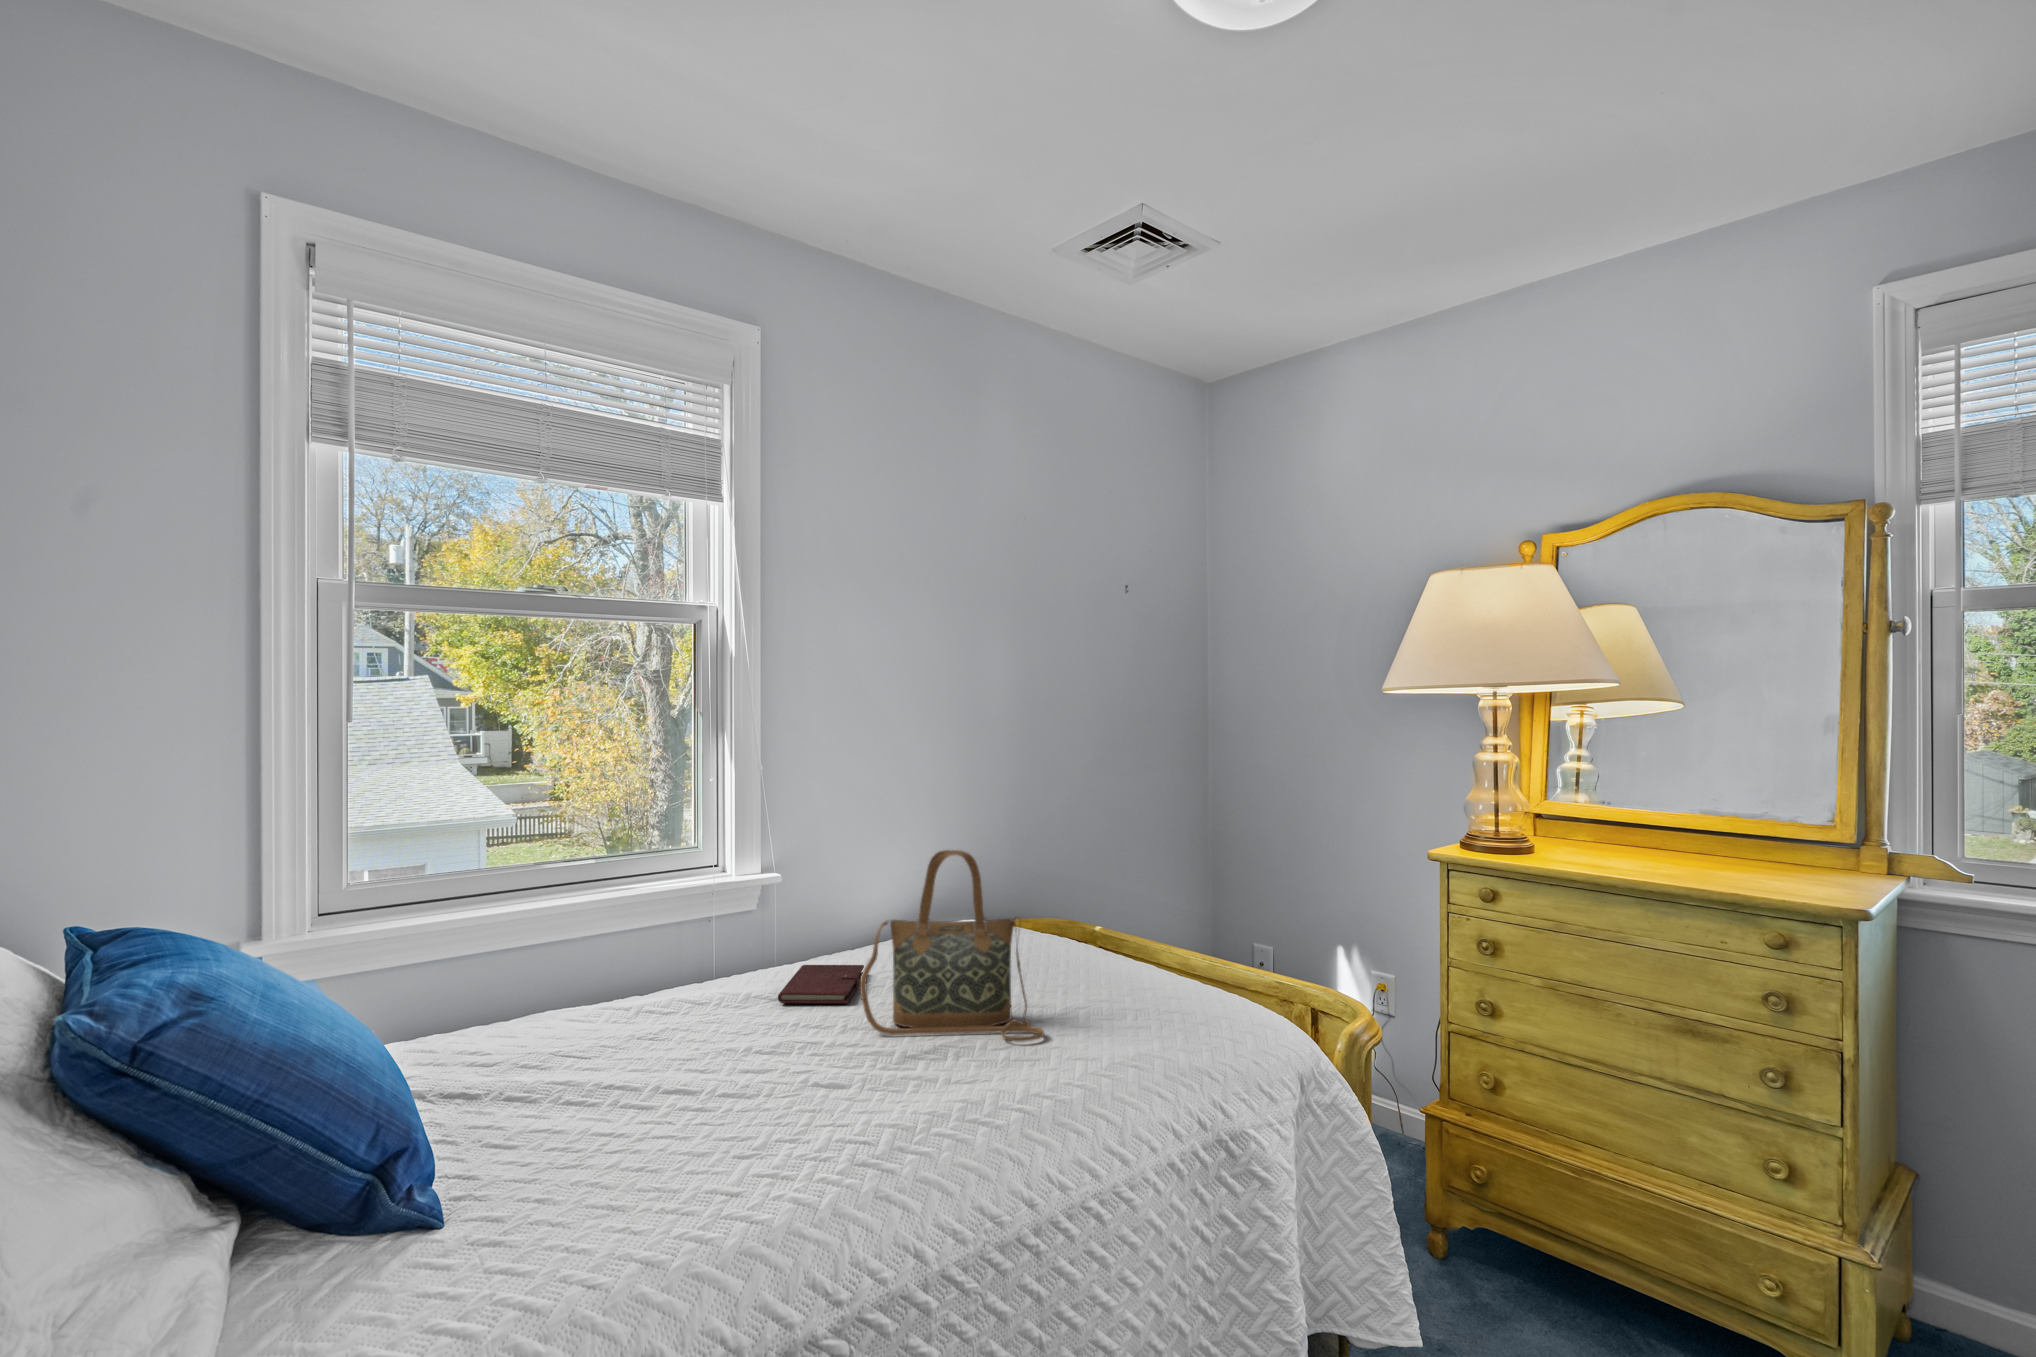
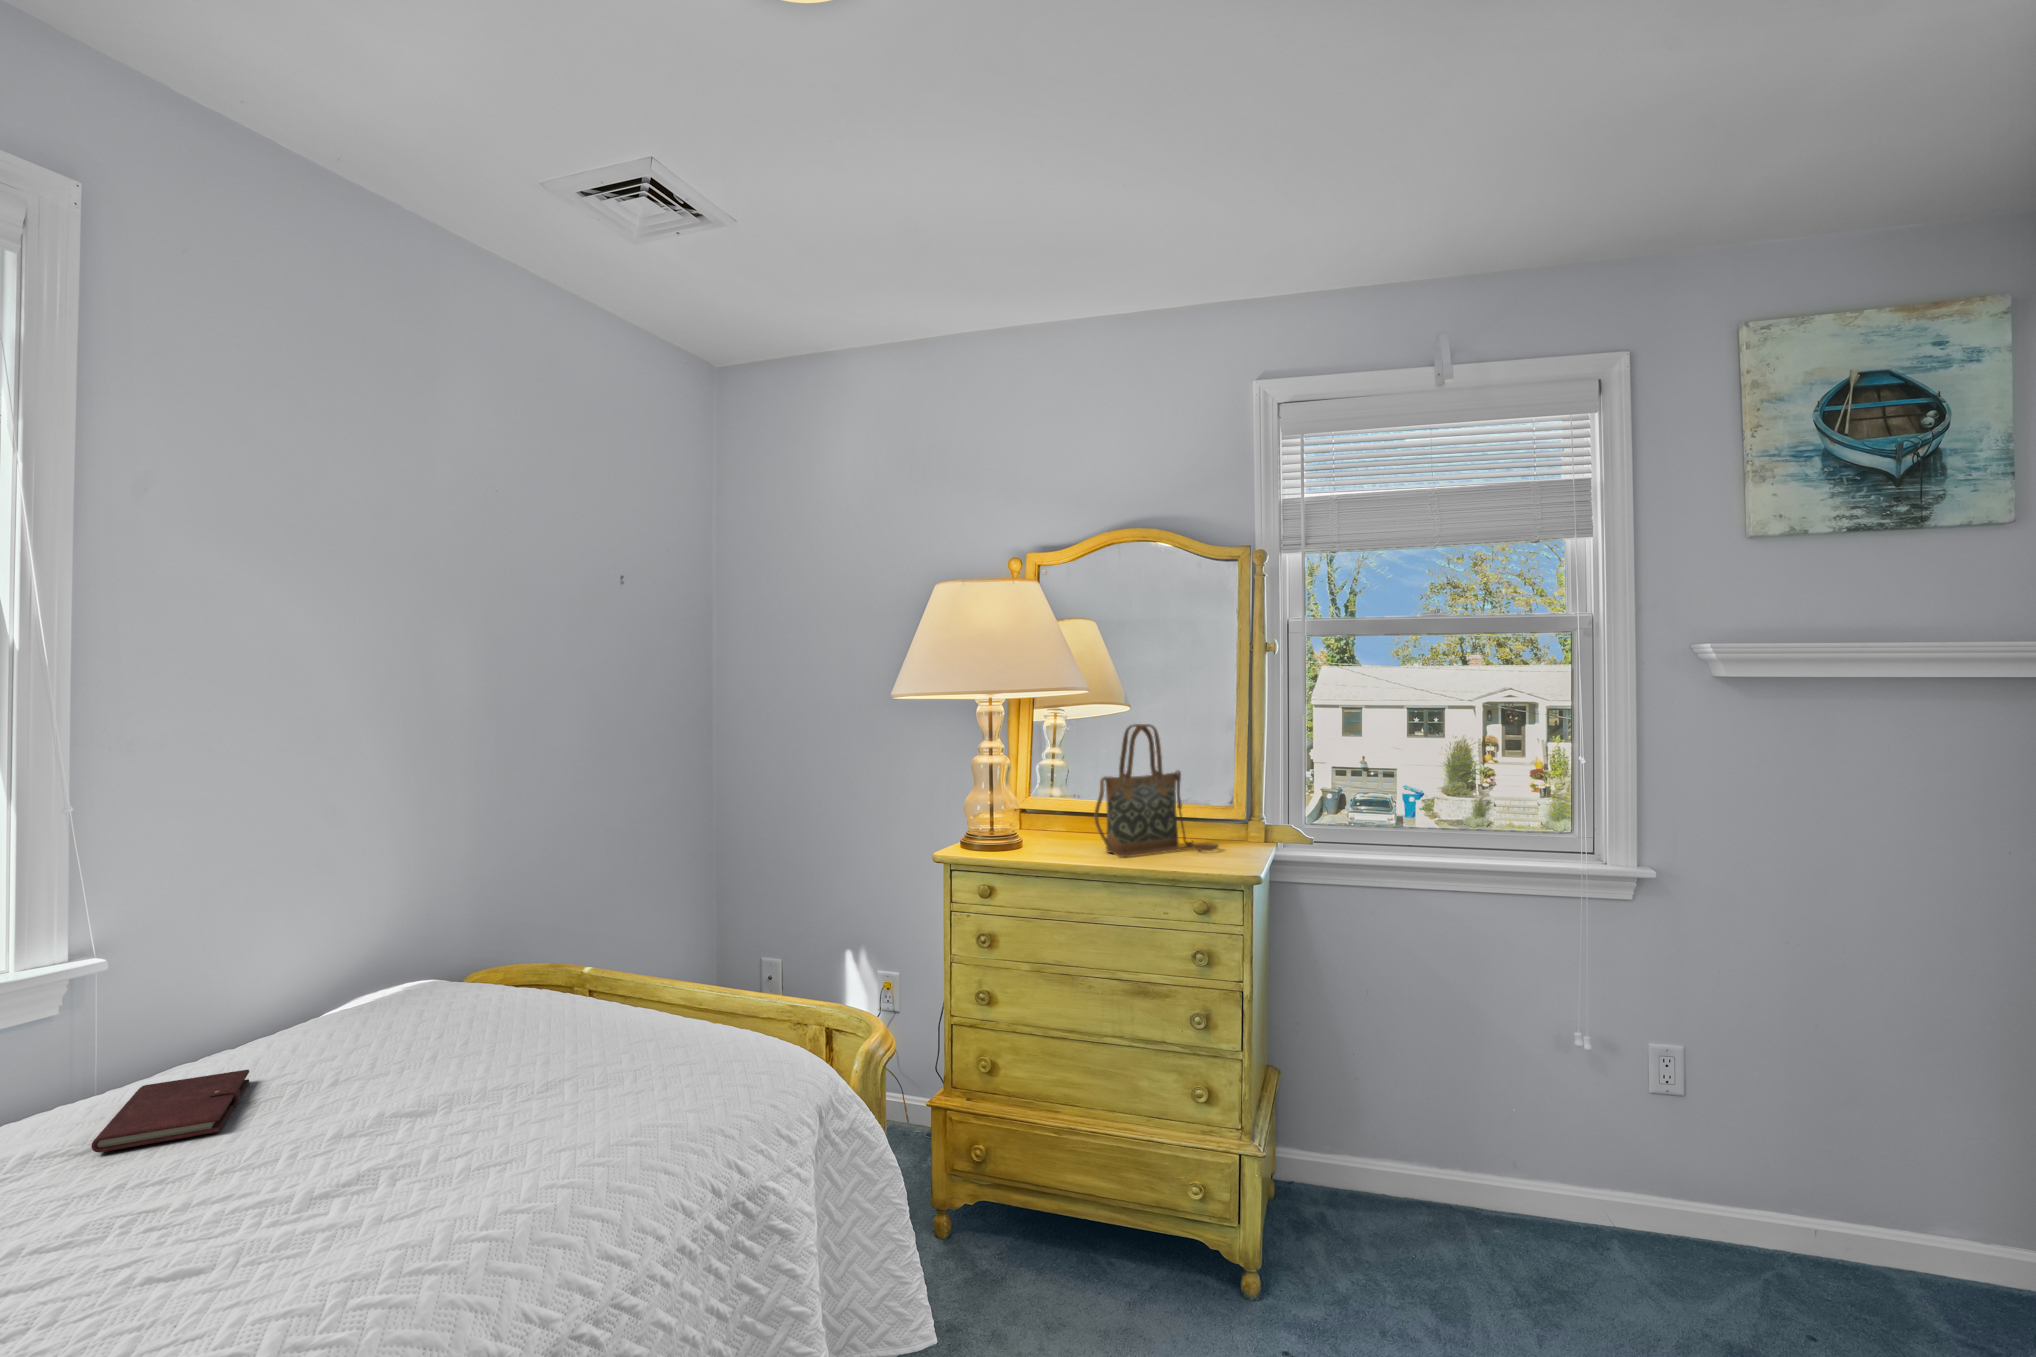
handbag: present [860,850,1044,1042] -> present [1094,724,1218,857]

